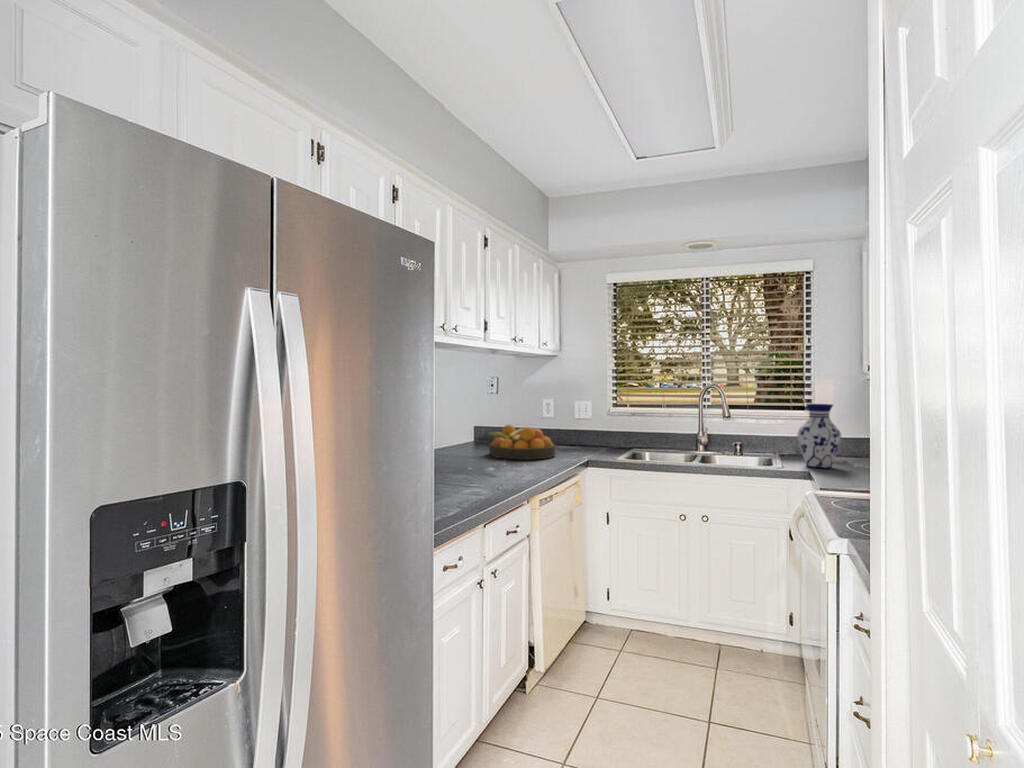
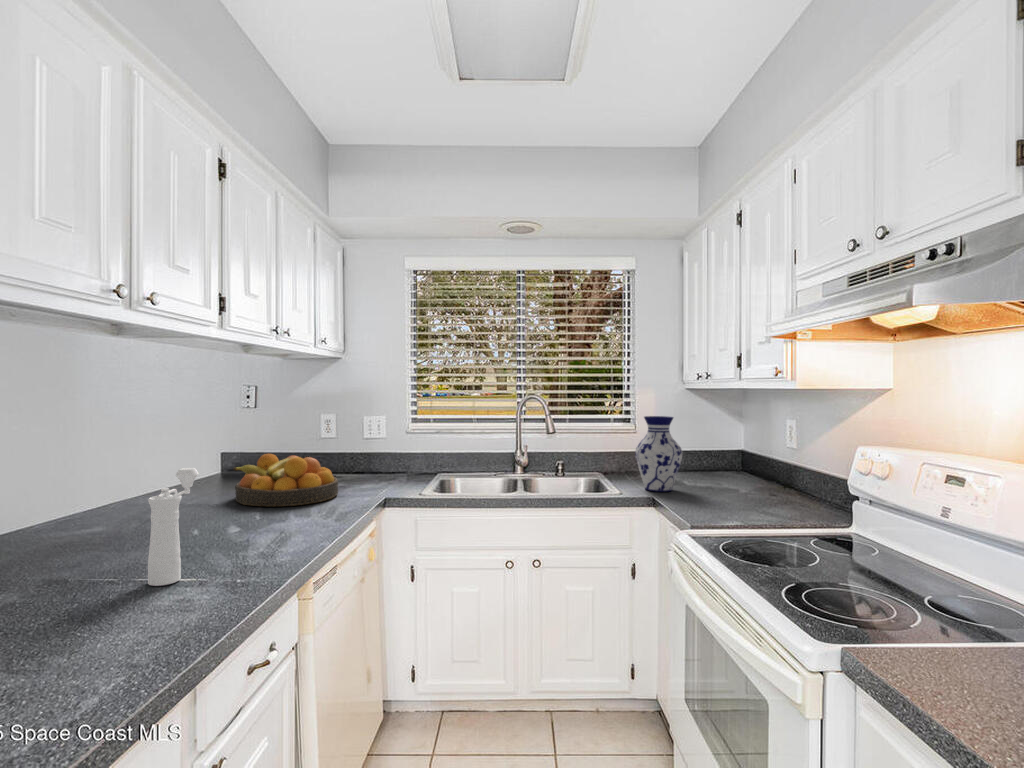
pepper mill: none [461,425,481,485] -> present [148,468,199,586]

